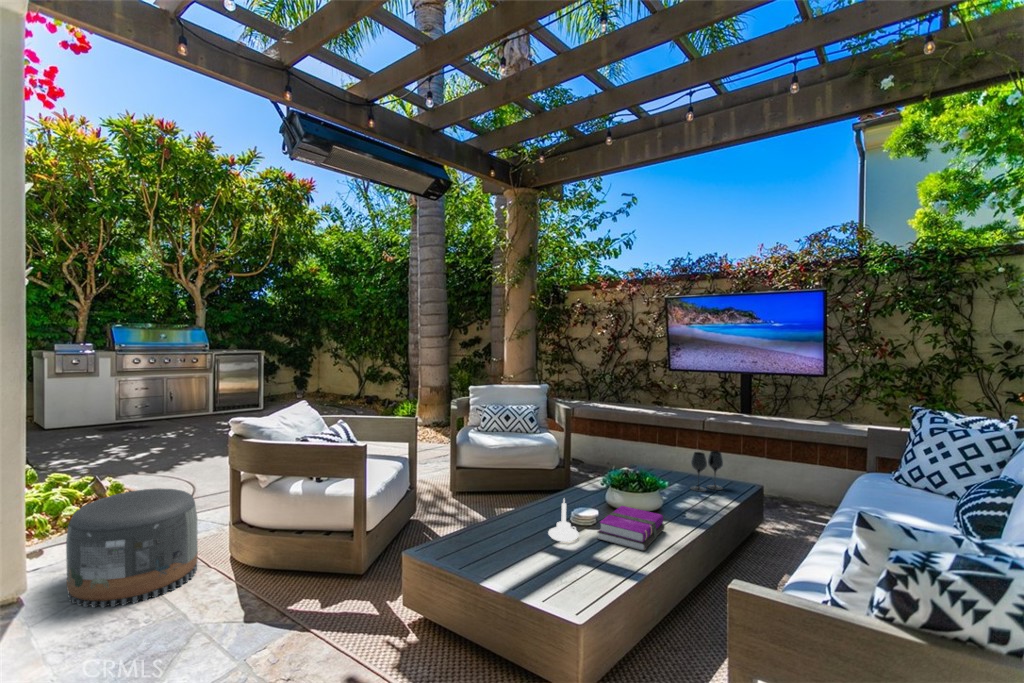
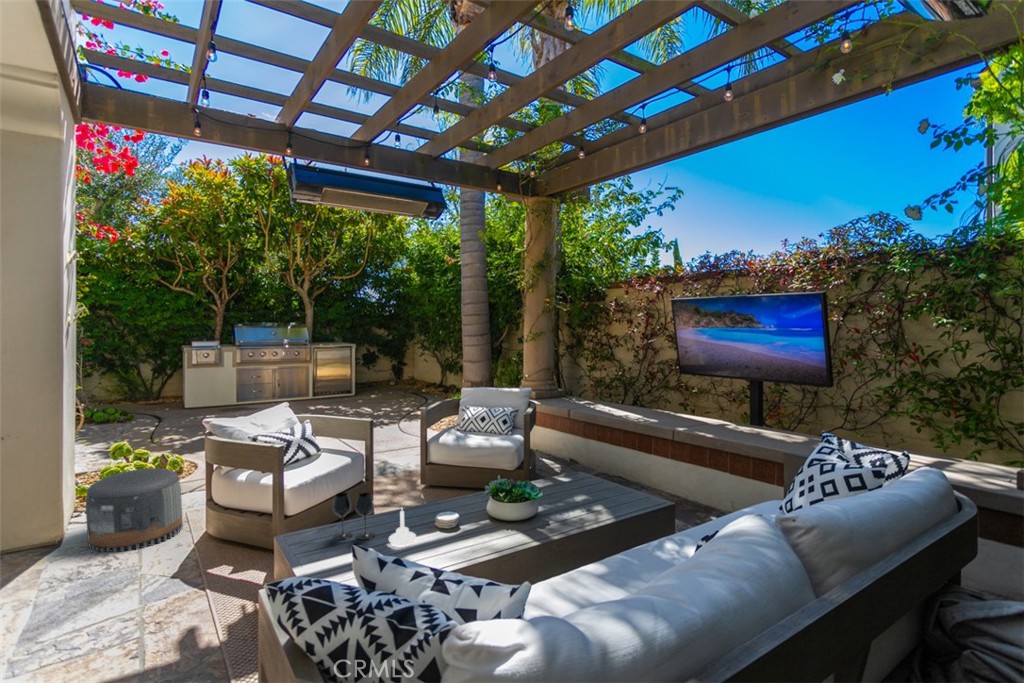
wine glass: present [690,451,723,492] -> present [333,492,375,540]
hardback book: present [597,506,665,551] -> none [428,518,499,563]

